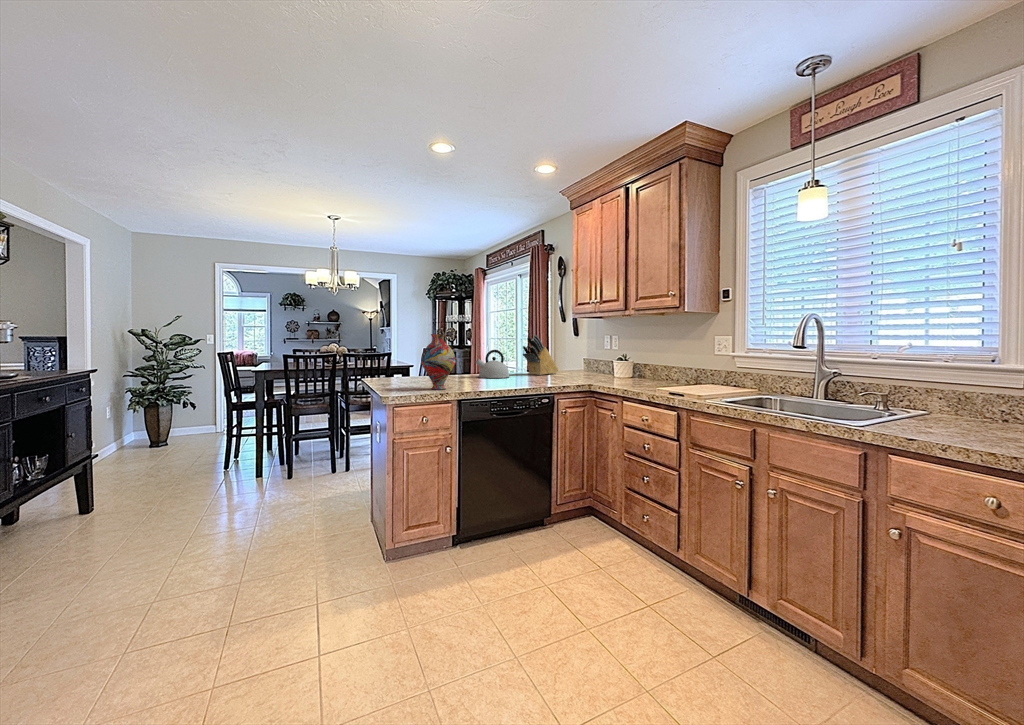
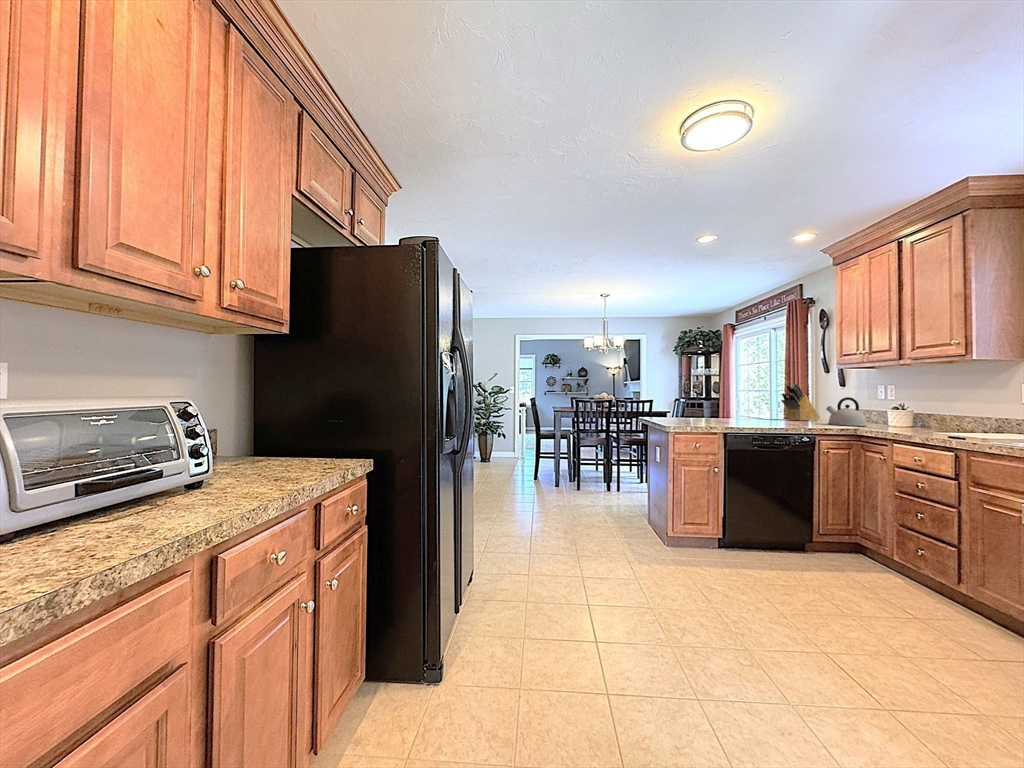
vase: present [421,334,456,389] -> none [694,378,723,421]
kettle: present [476,350,509,378] -> present [826,397,867,426]

